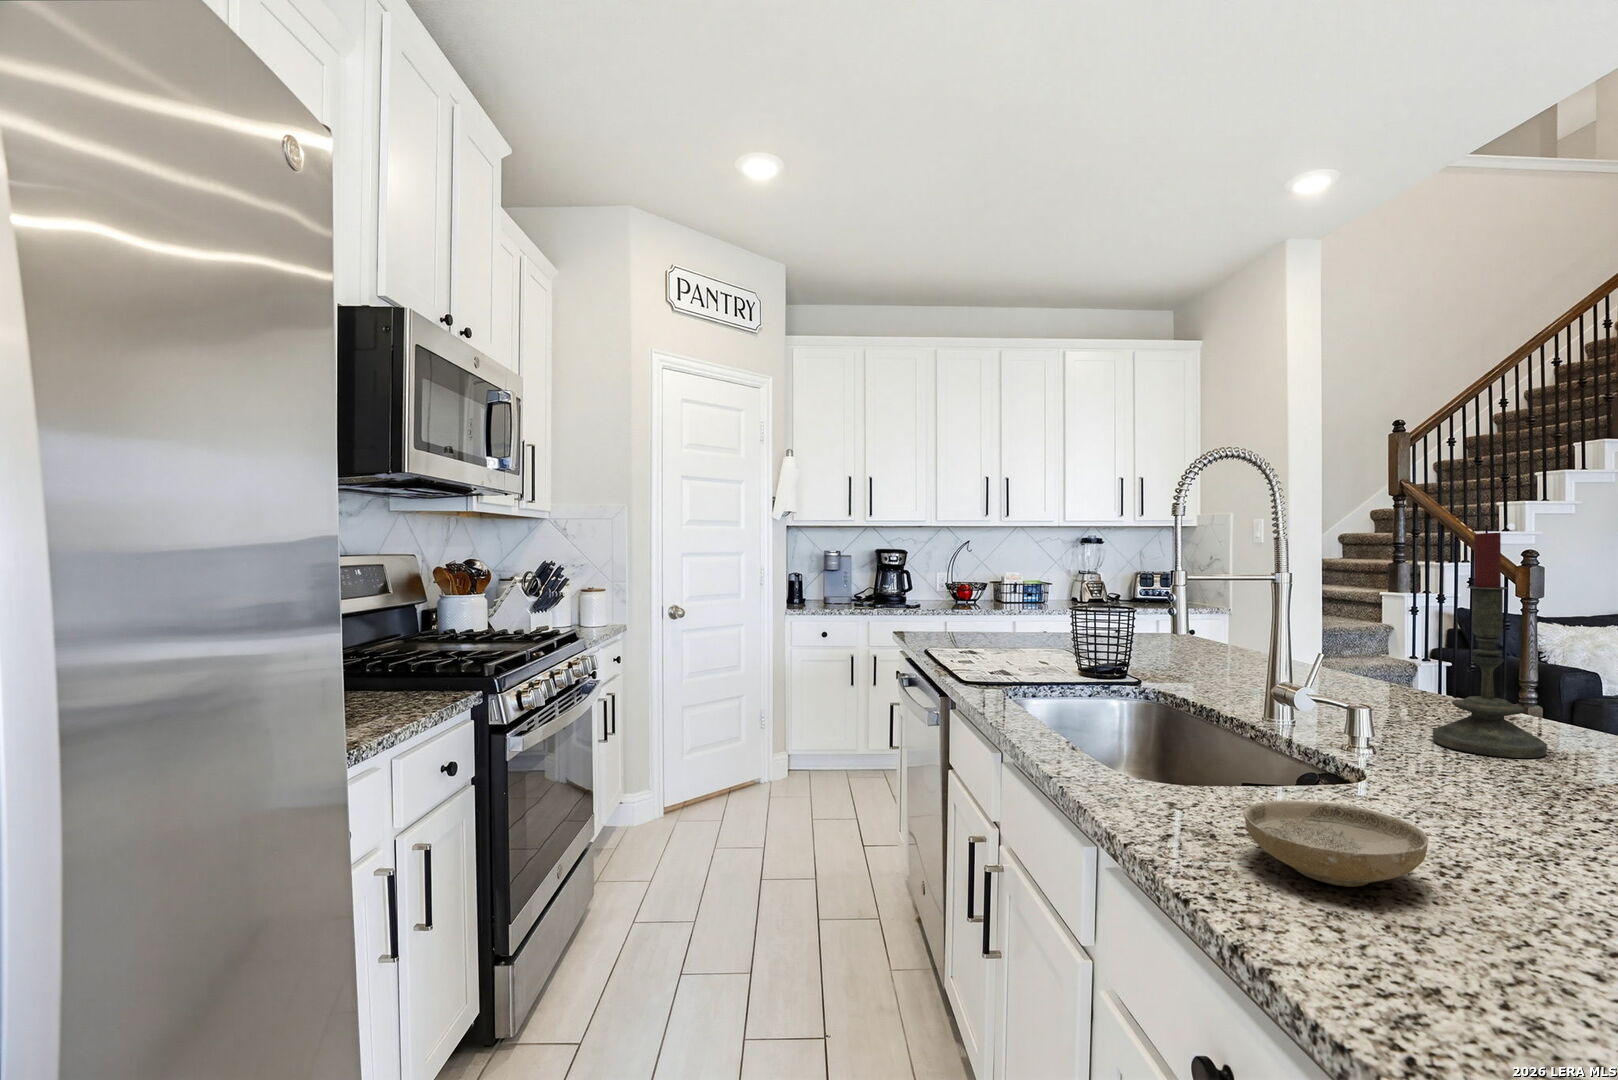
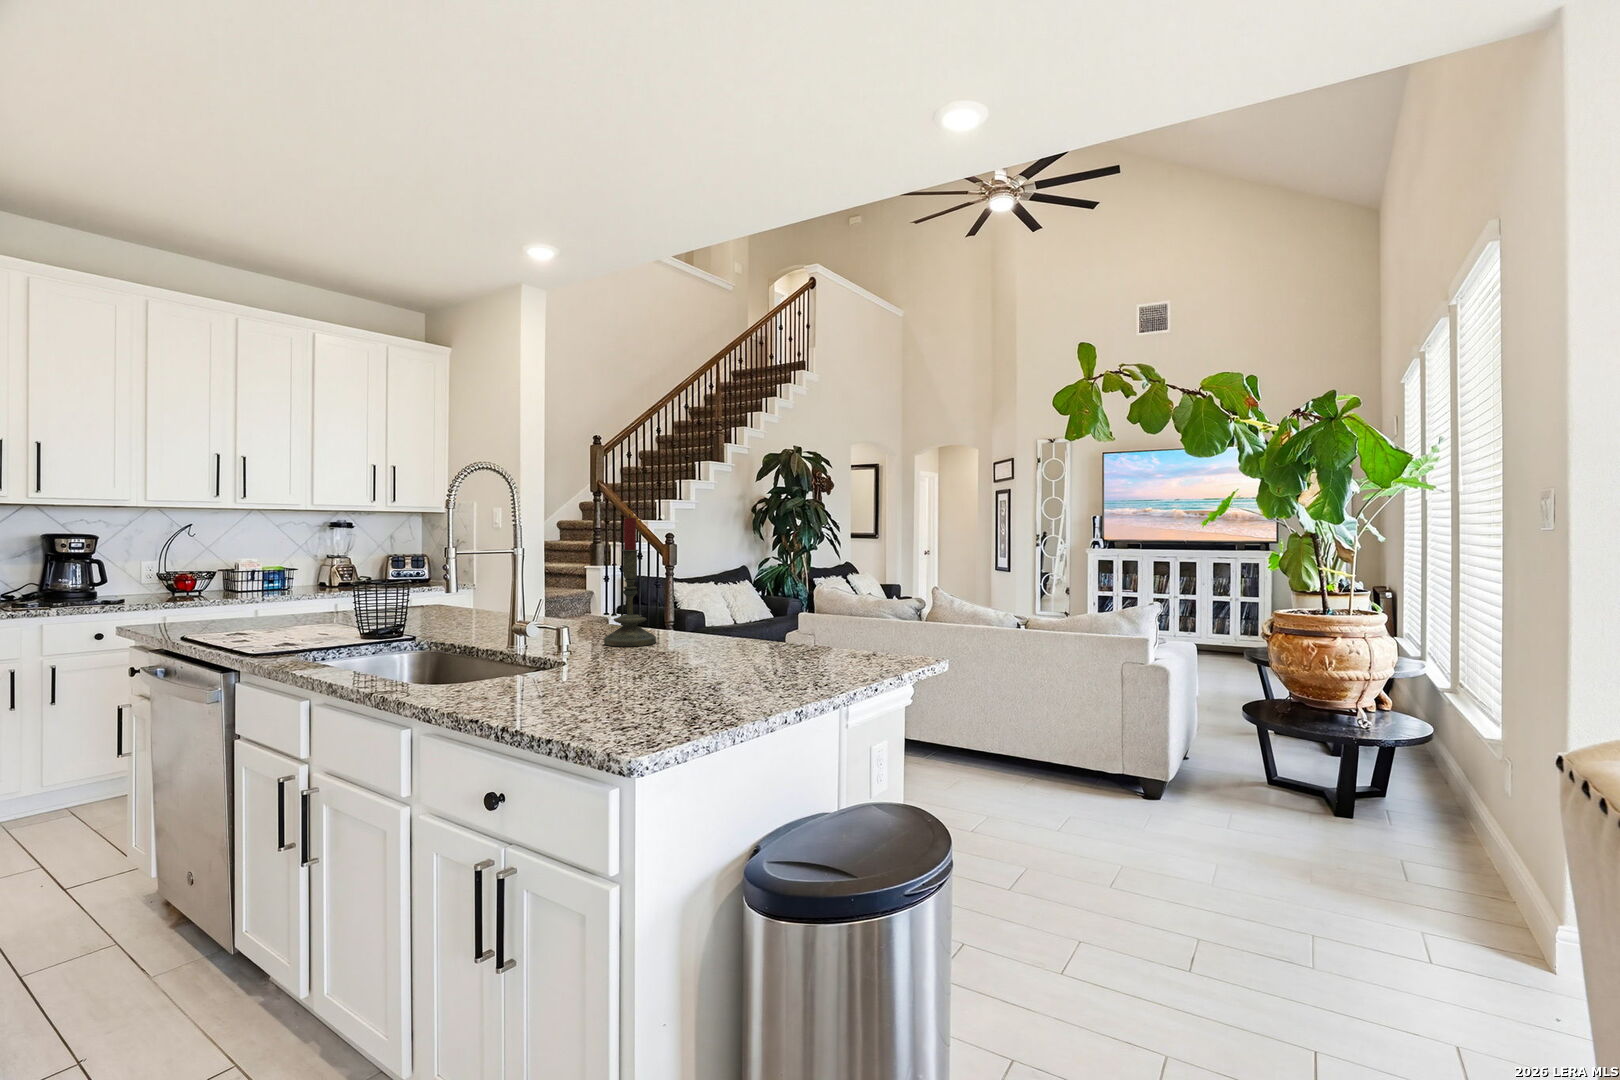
ceramic bowl: present [1244,801,1428,887] -> none [505,666,593,704]

